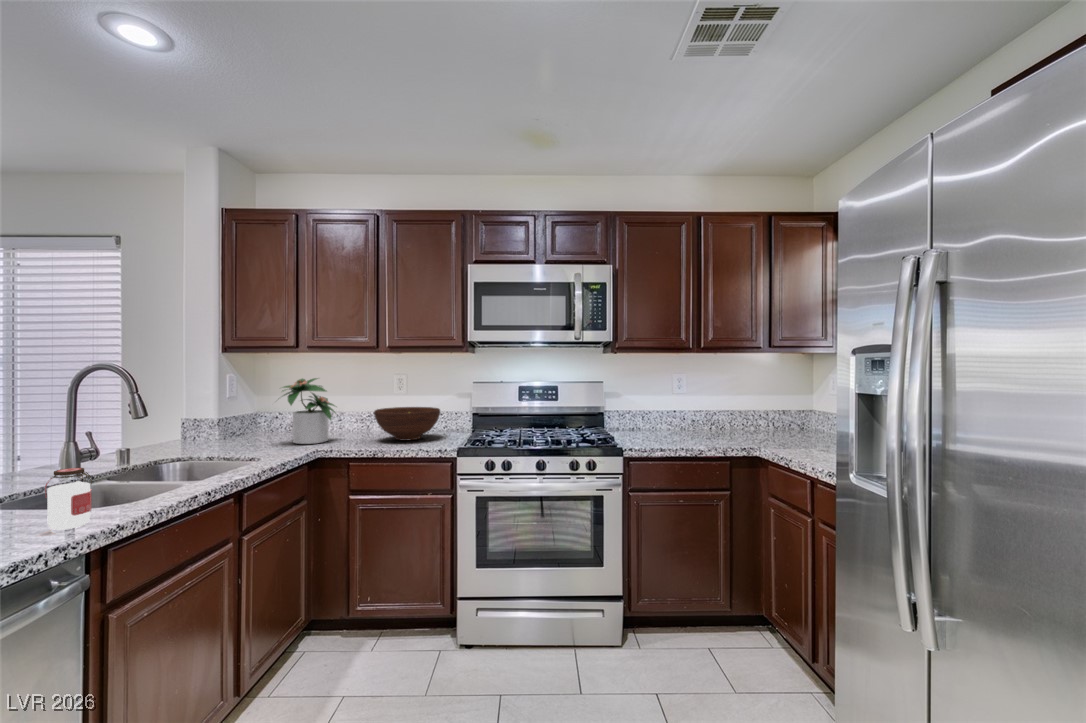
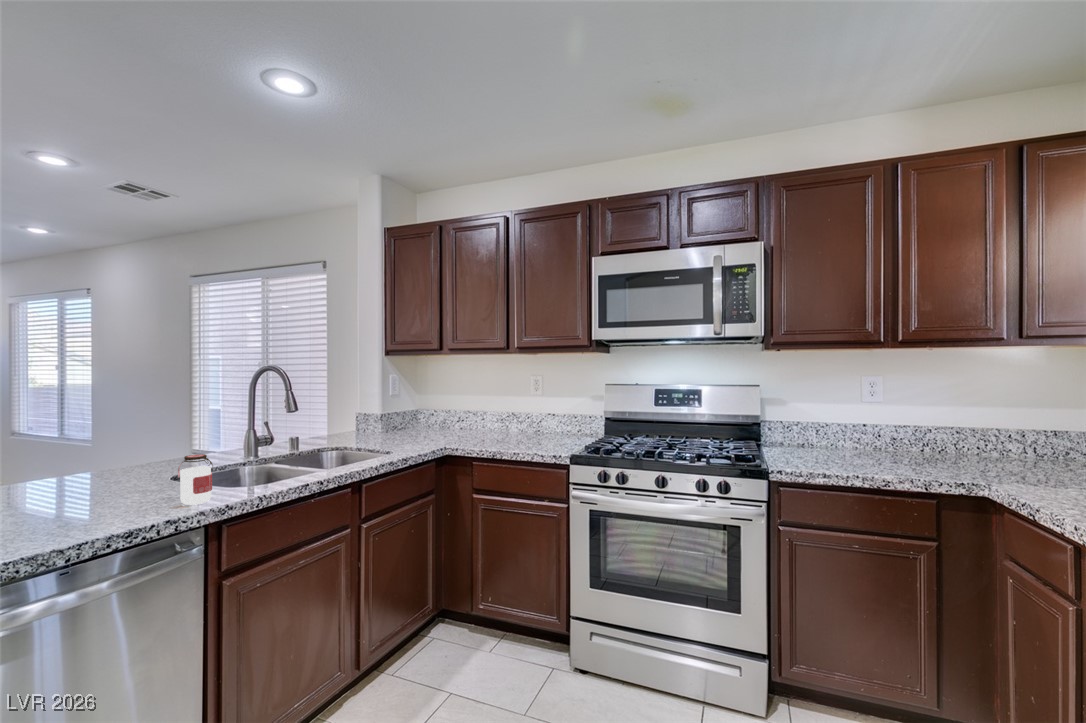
potted plant: present [283,378,335,444] -> none [417,378,476,442]
fruit bowl: present [374,407,440,441] -> none [502,408,569,443]

